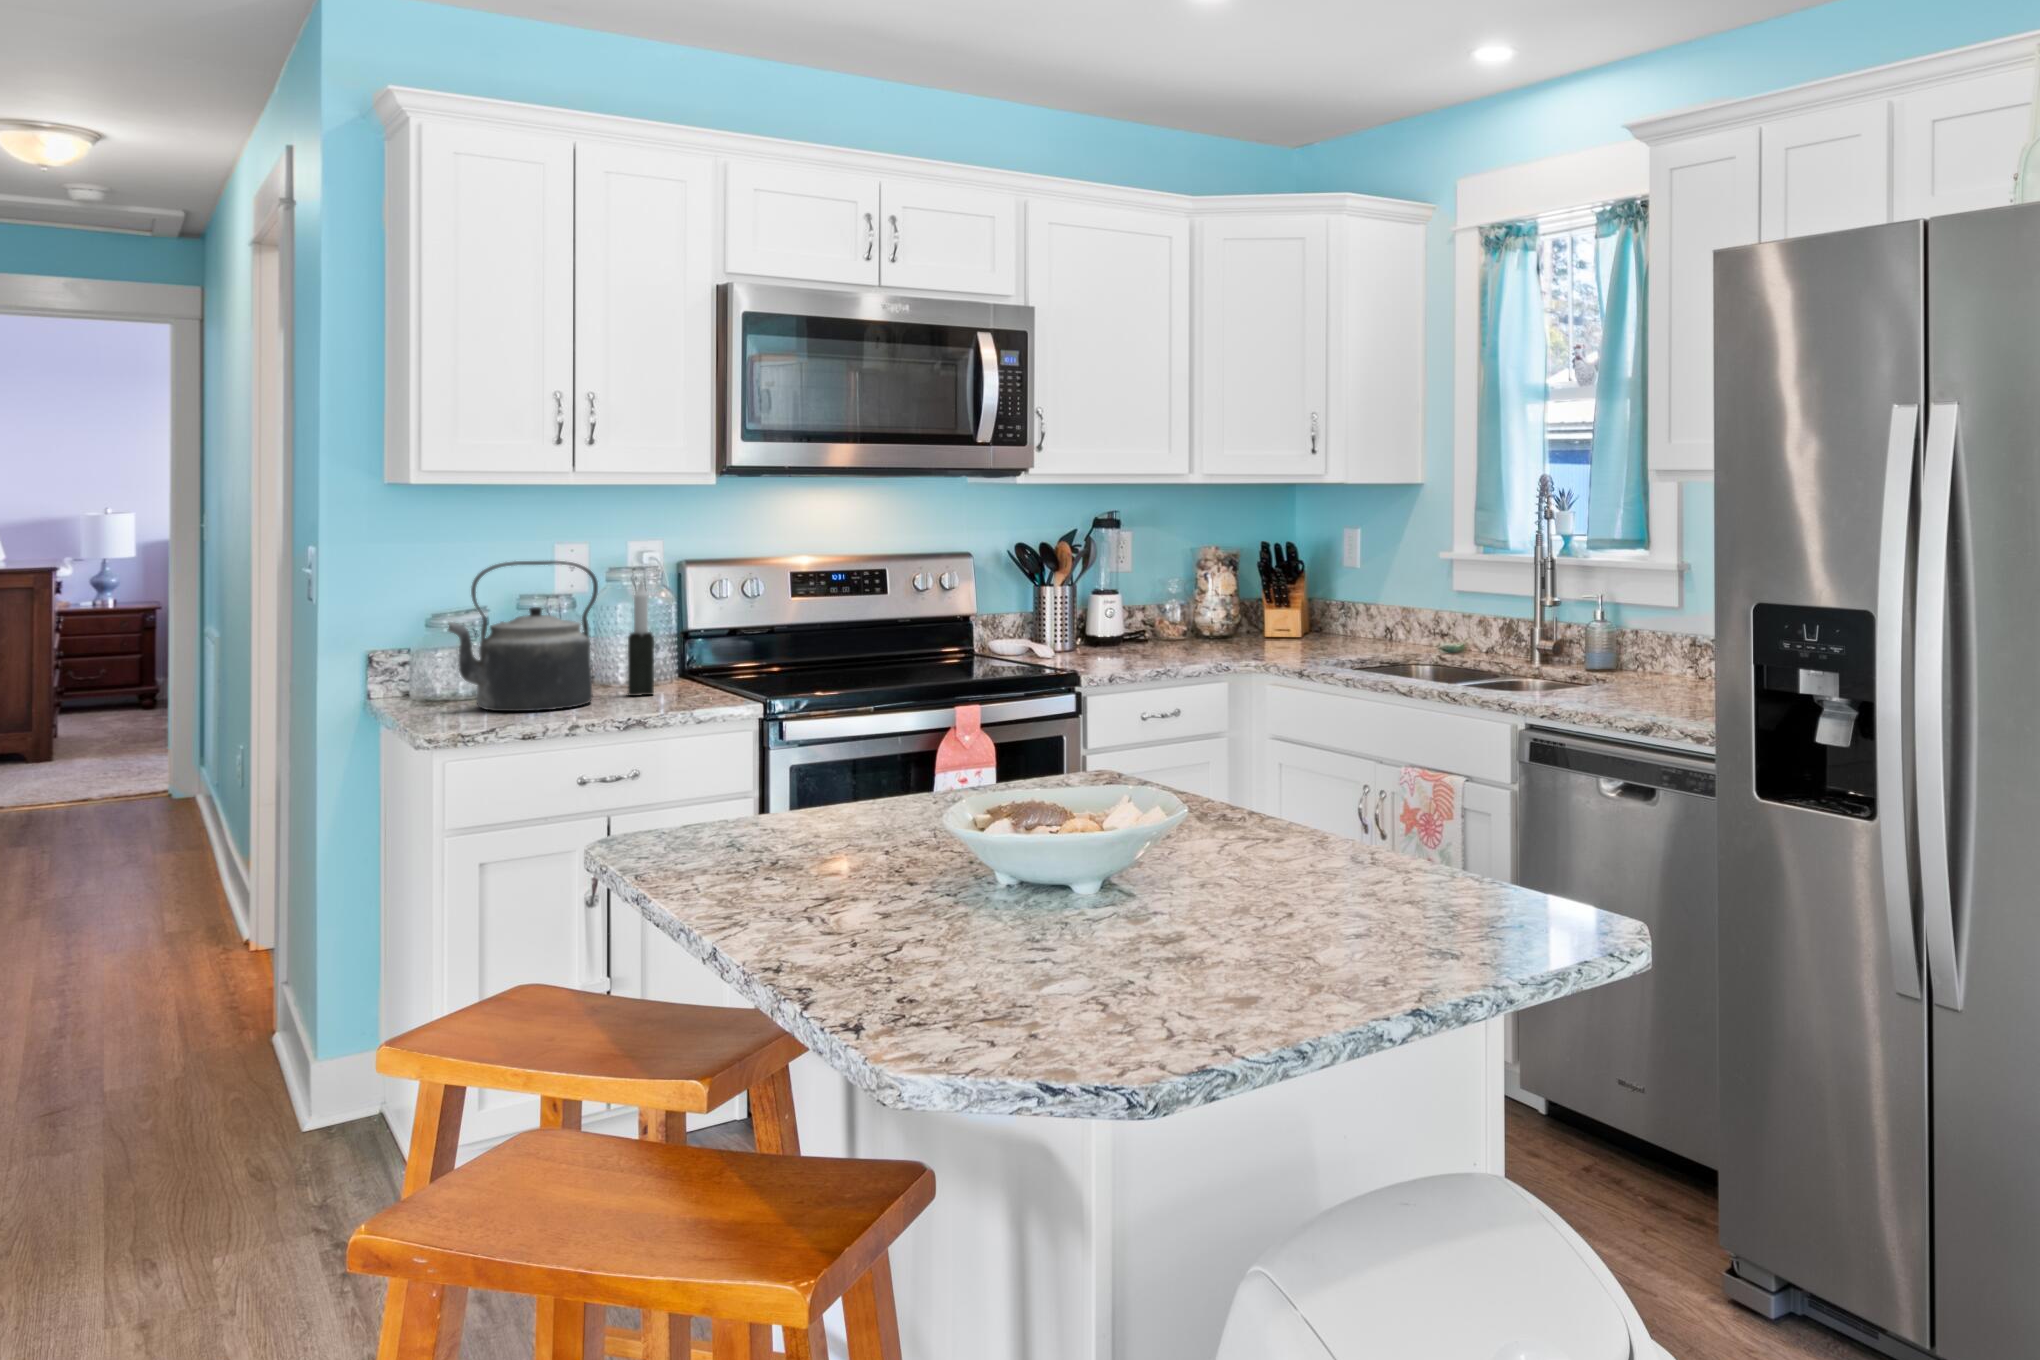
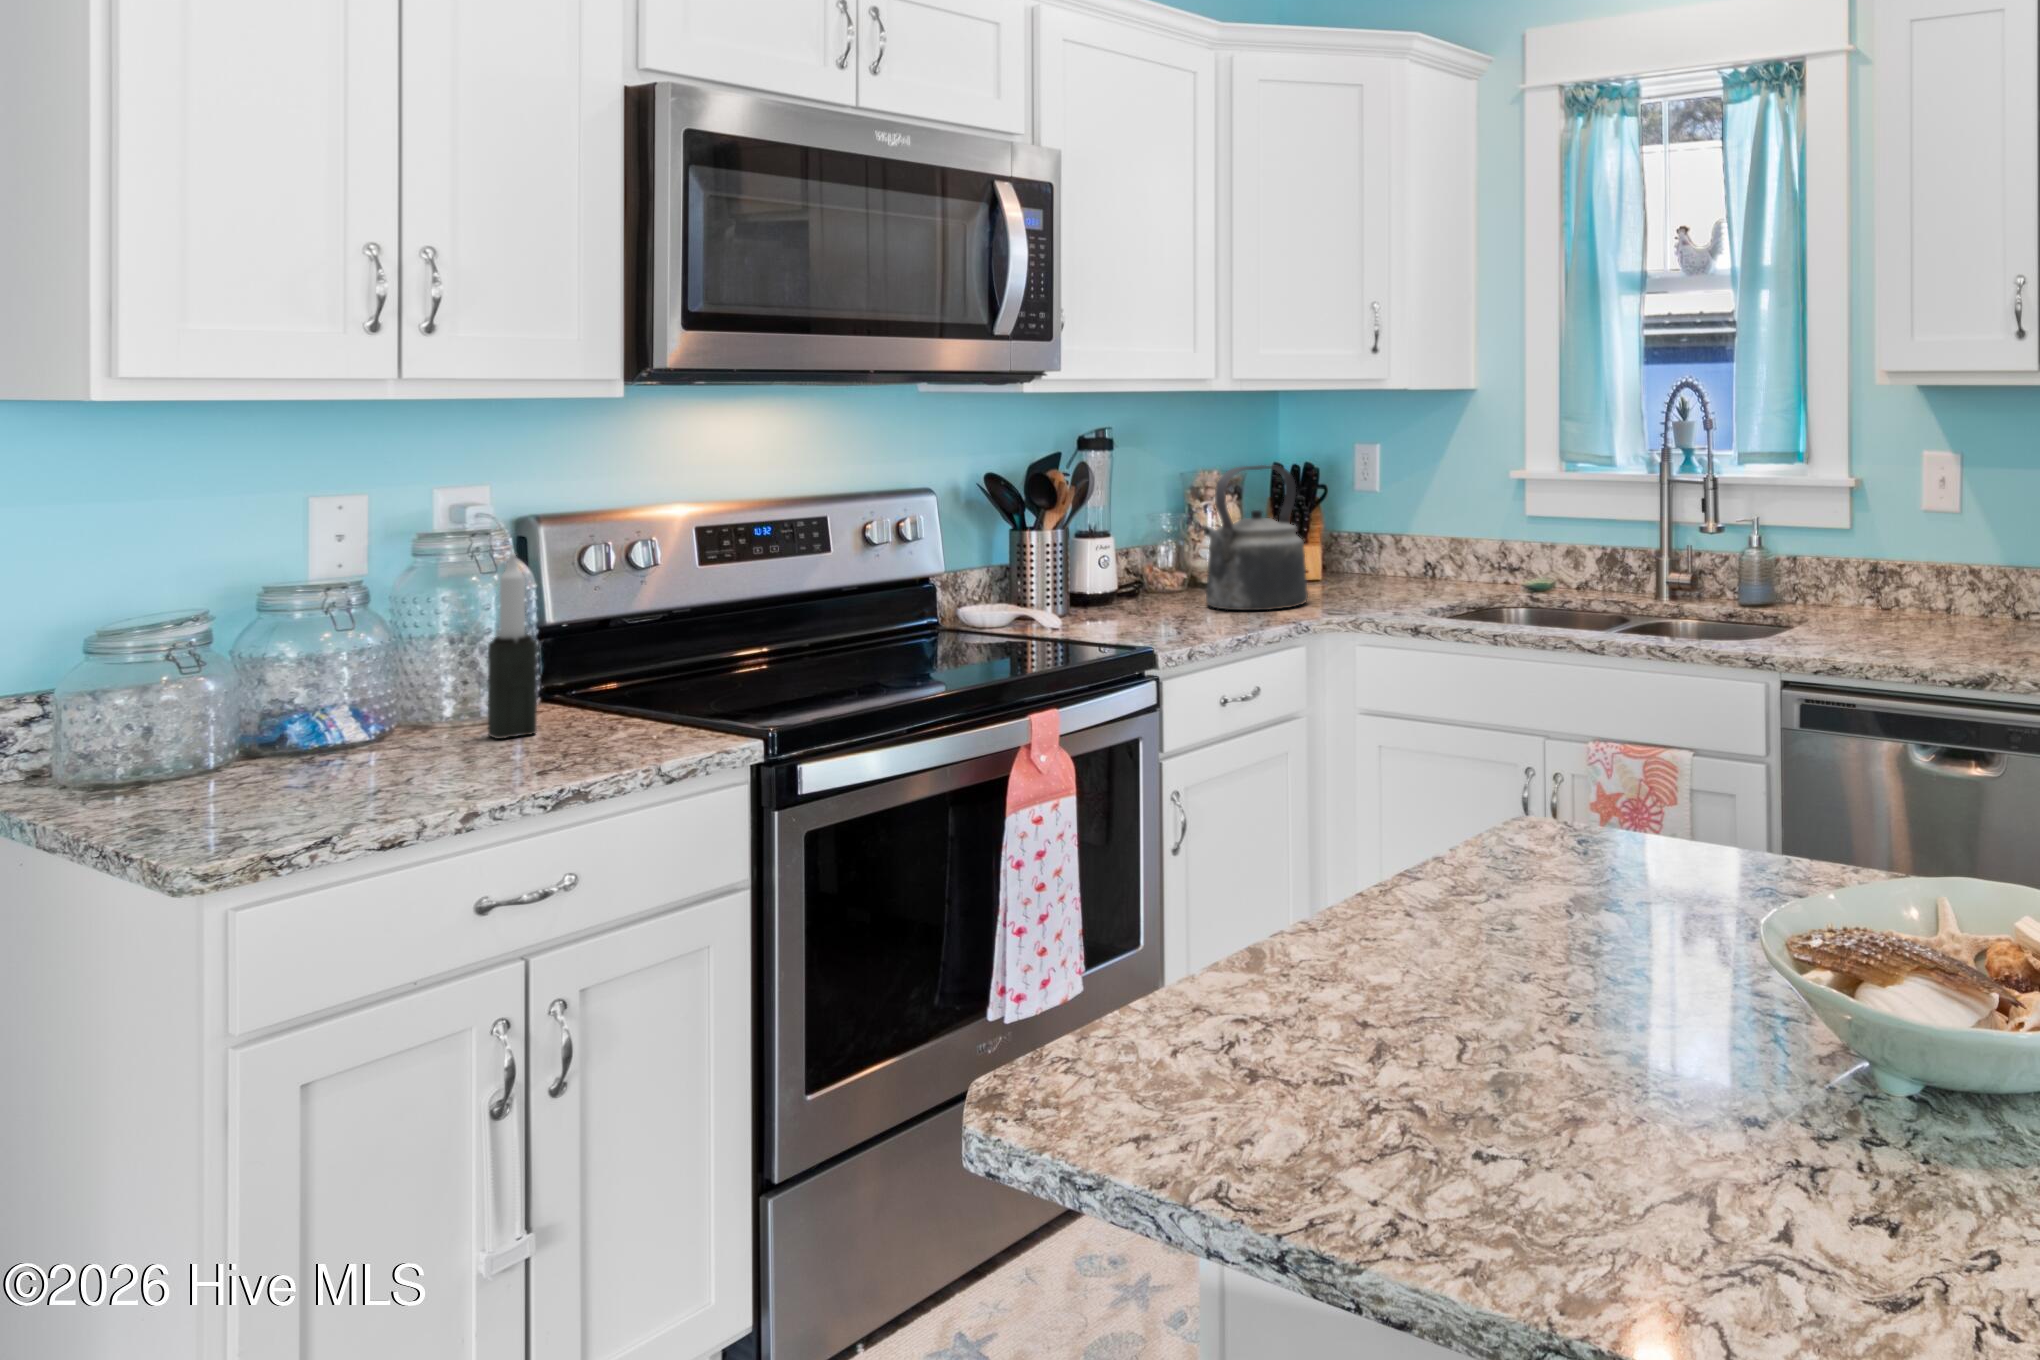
kettle: present [448,560,598,711] -> present [1204,465,1308,610]

